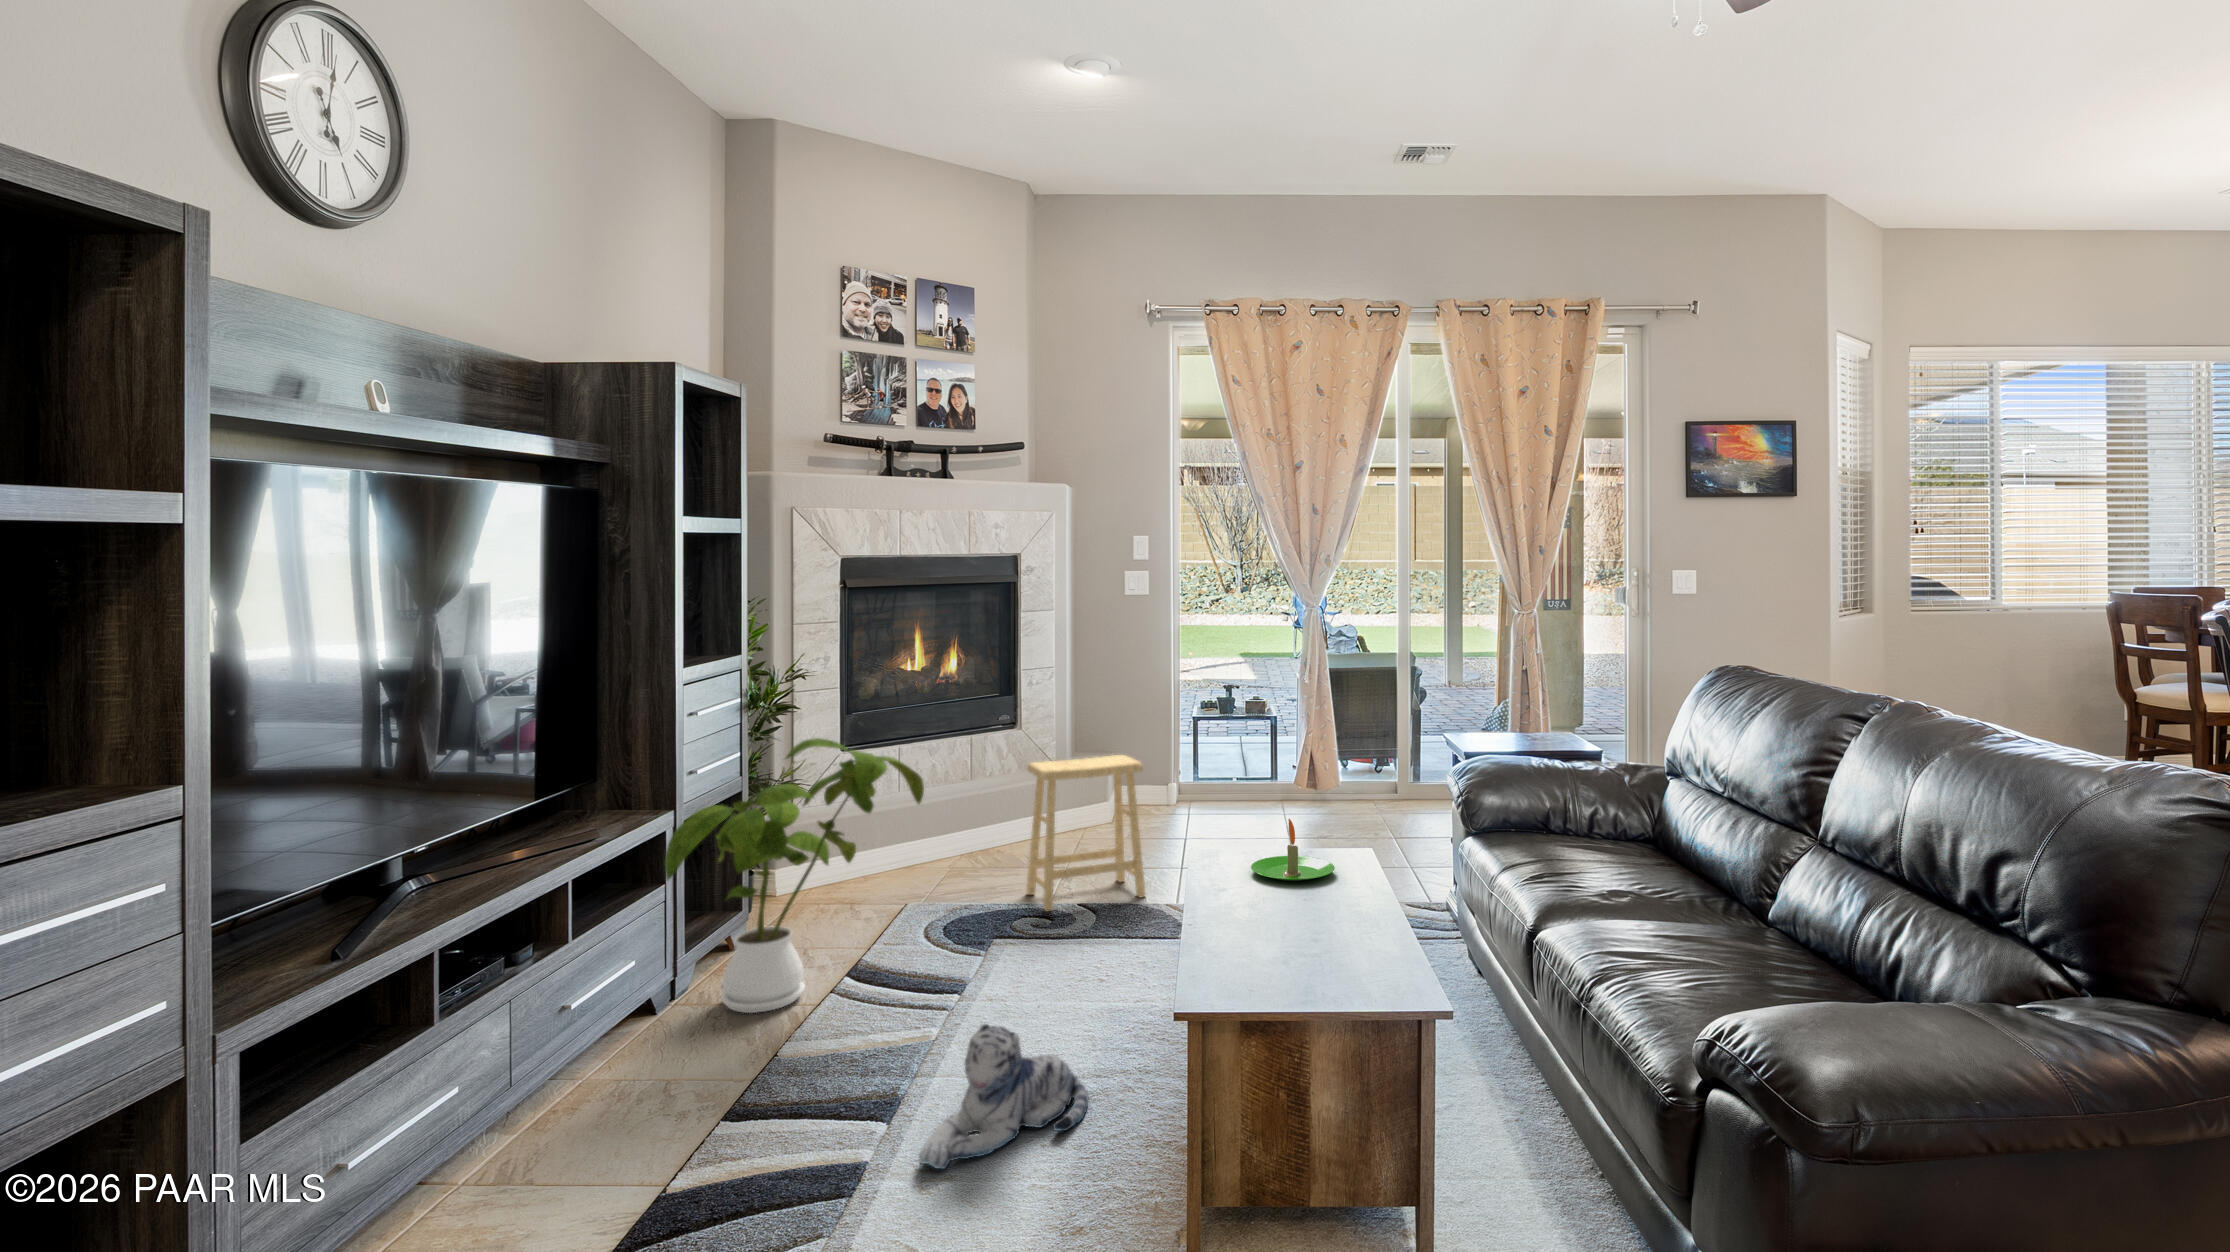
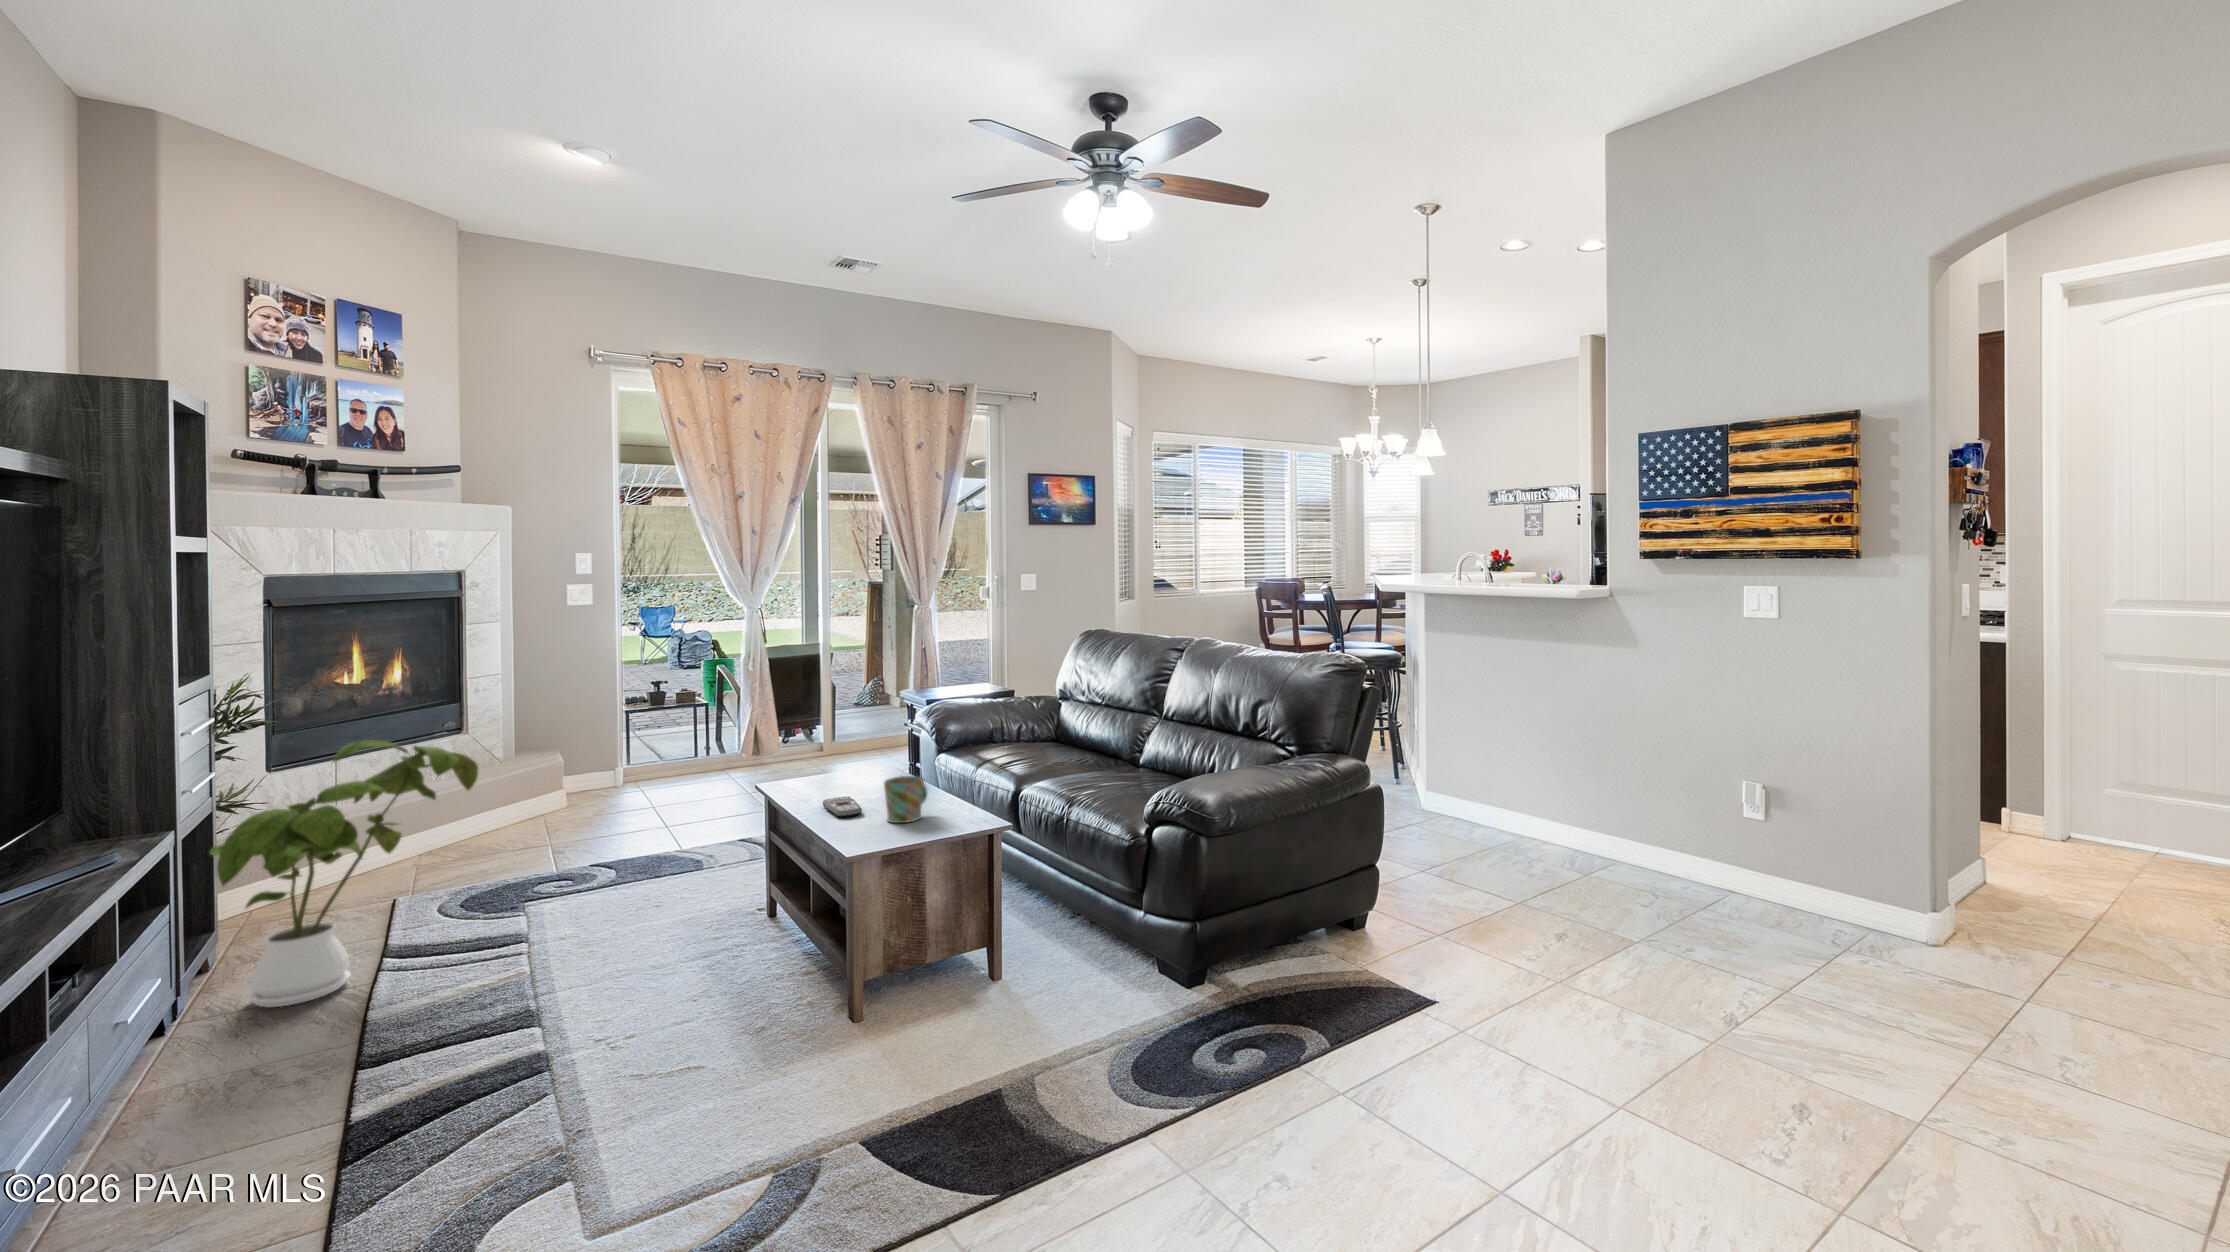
footstool: present [1026,755,1146,911] -> none [525,738,651,878]
candle: present [1251,819,1335,881] -> none [817,749,880,791]
mug: none [1280,884,1351,962] -> present [884,776,927,823]
remote control: none [1229,893,1270,931] -> present [823,796,862,817]
plush toy: present [919,1024,1089,1169] -> none [603,921,720,1032]

